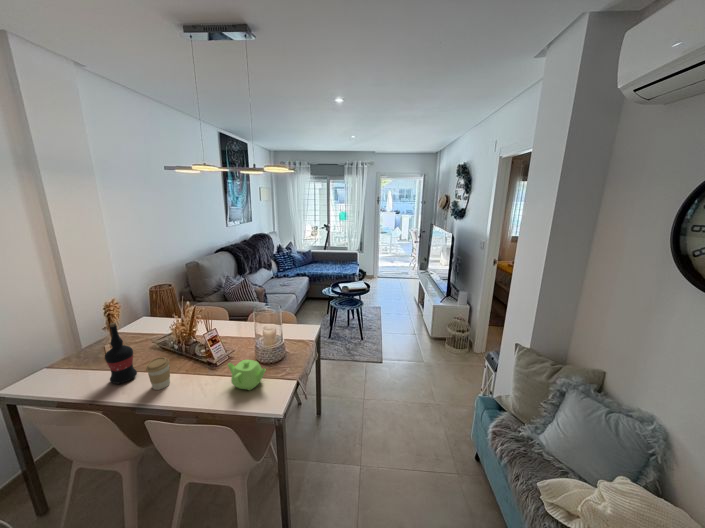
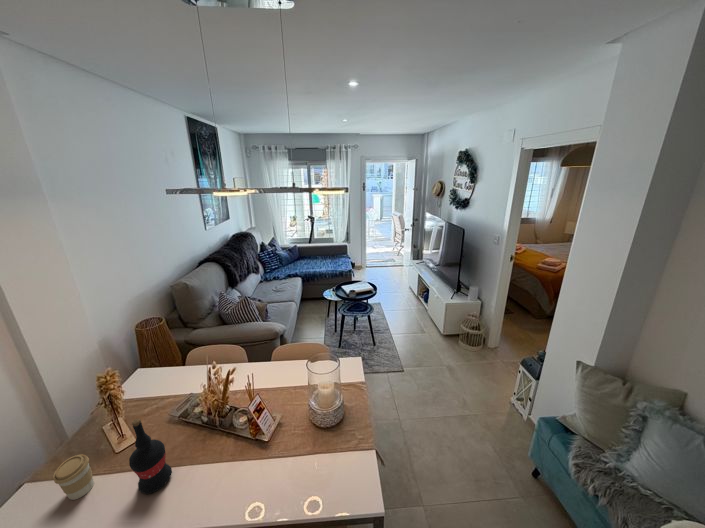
coffee cup: present [146,357,170,390] -> present [53,454,94,500]
teapot: present [228,360,266,390] -> none [295,434,346,475]

